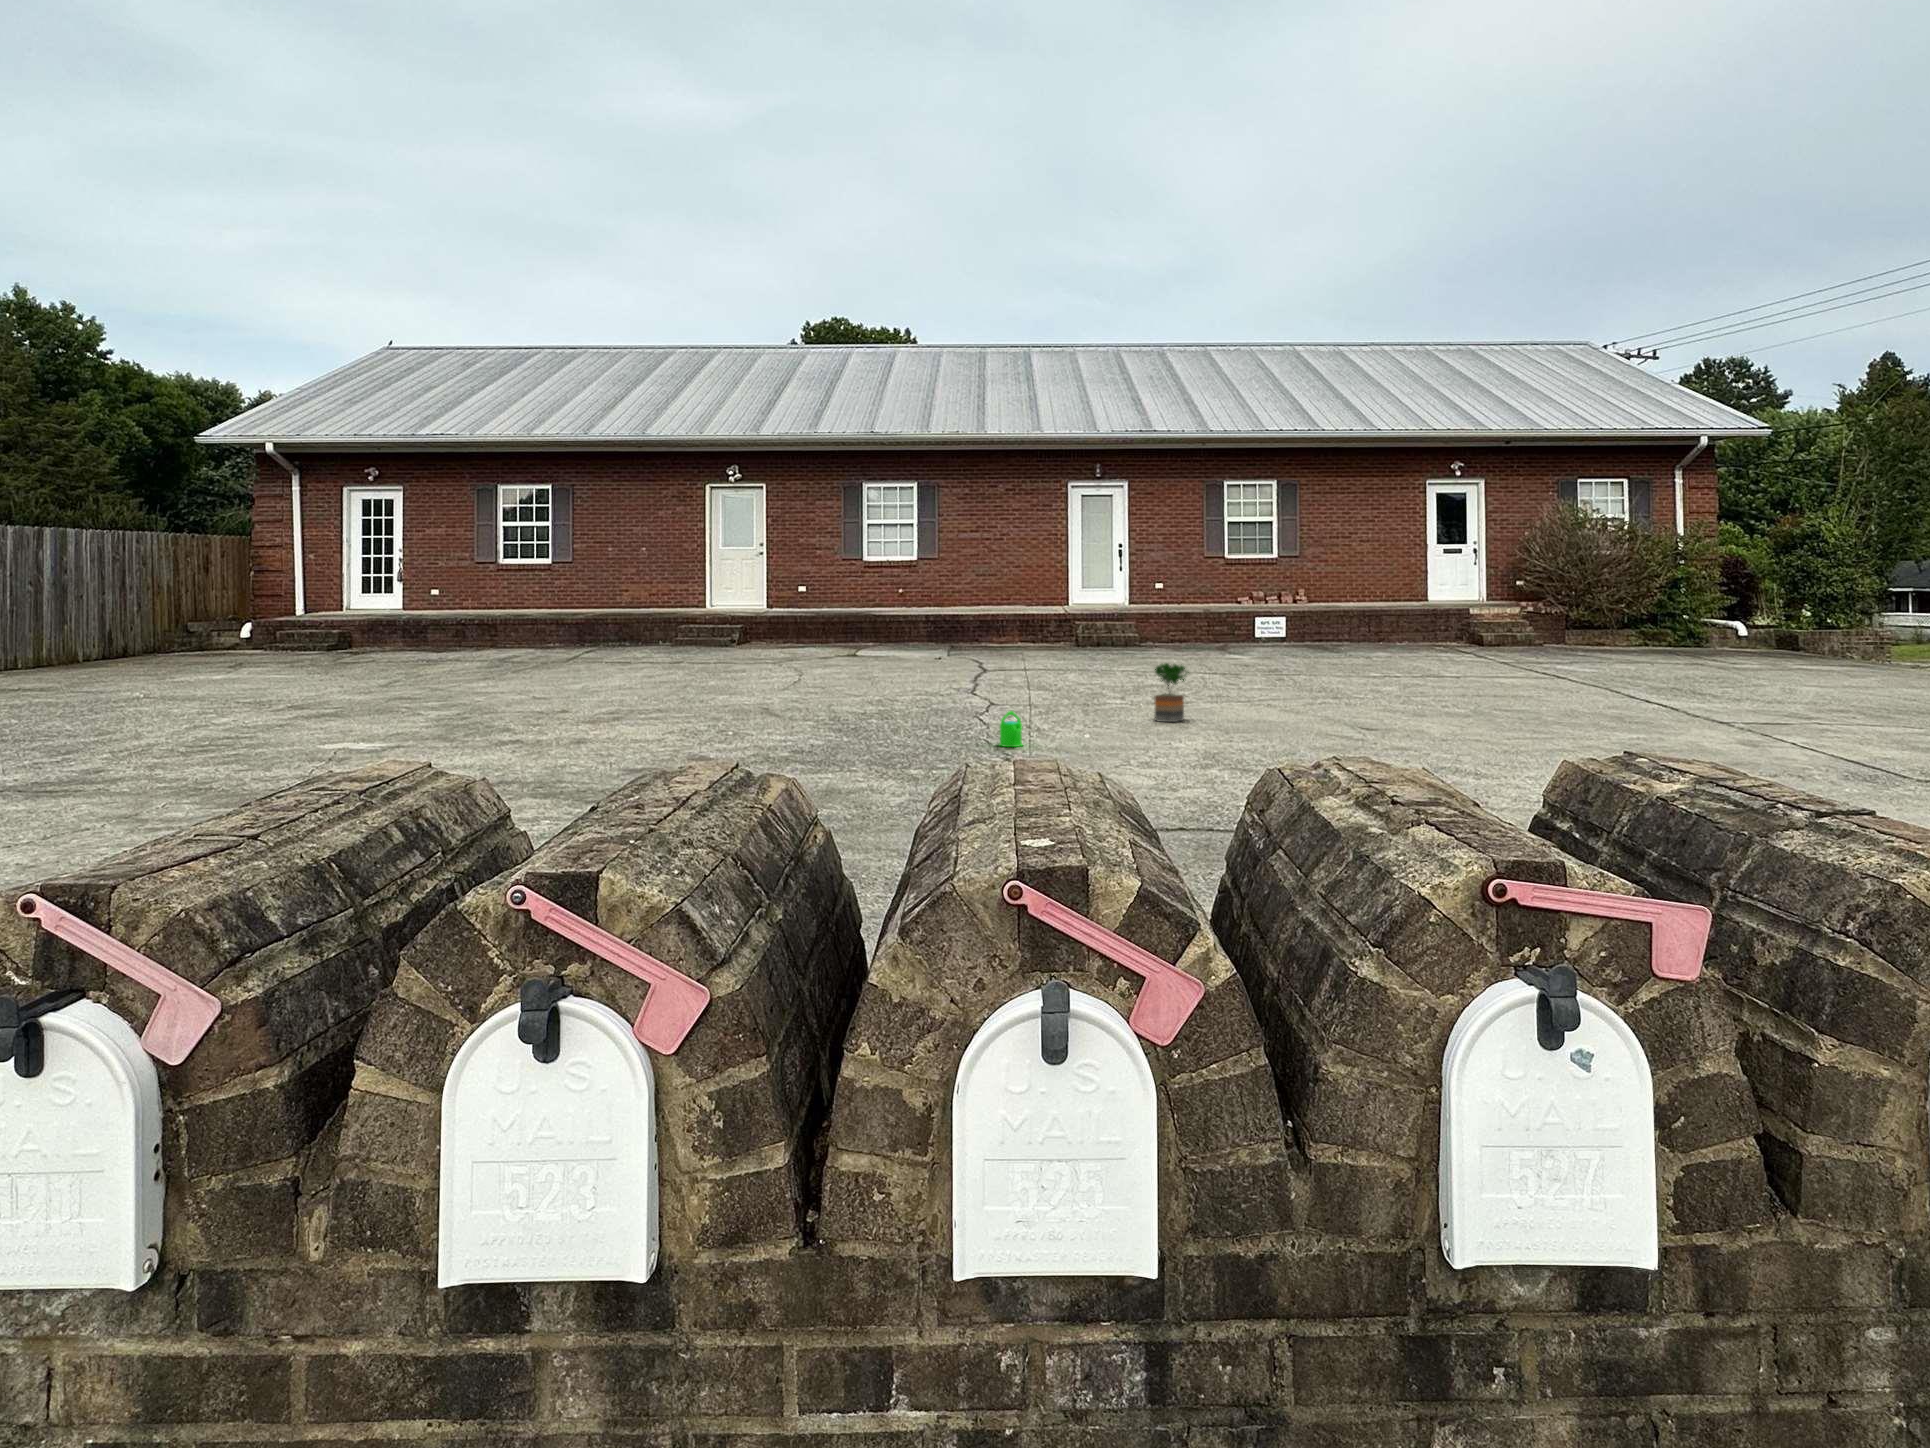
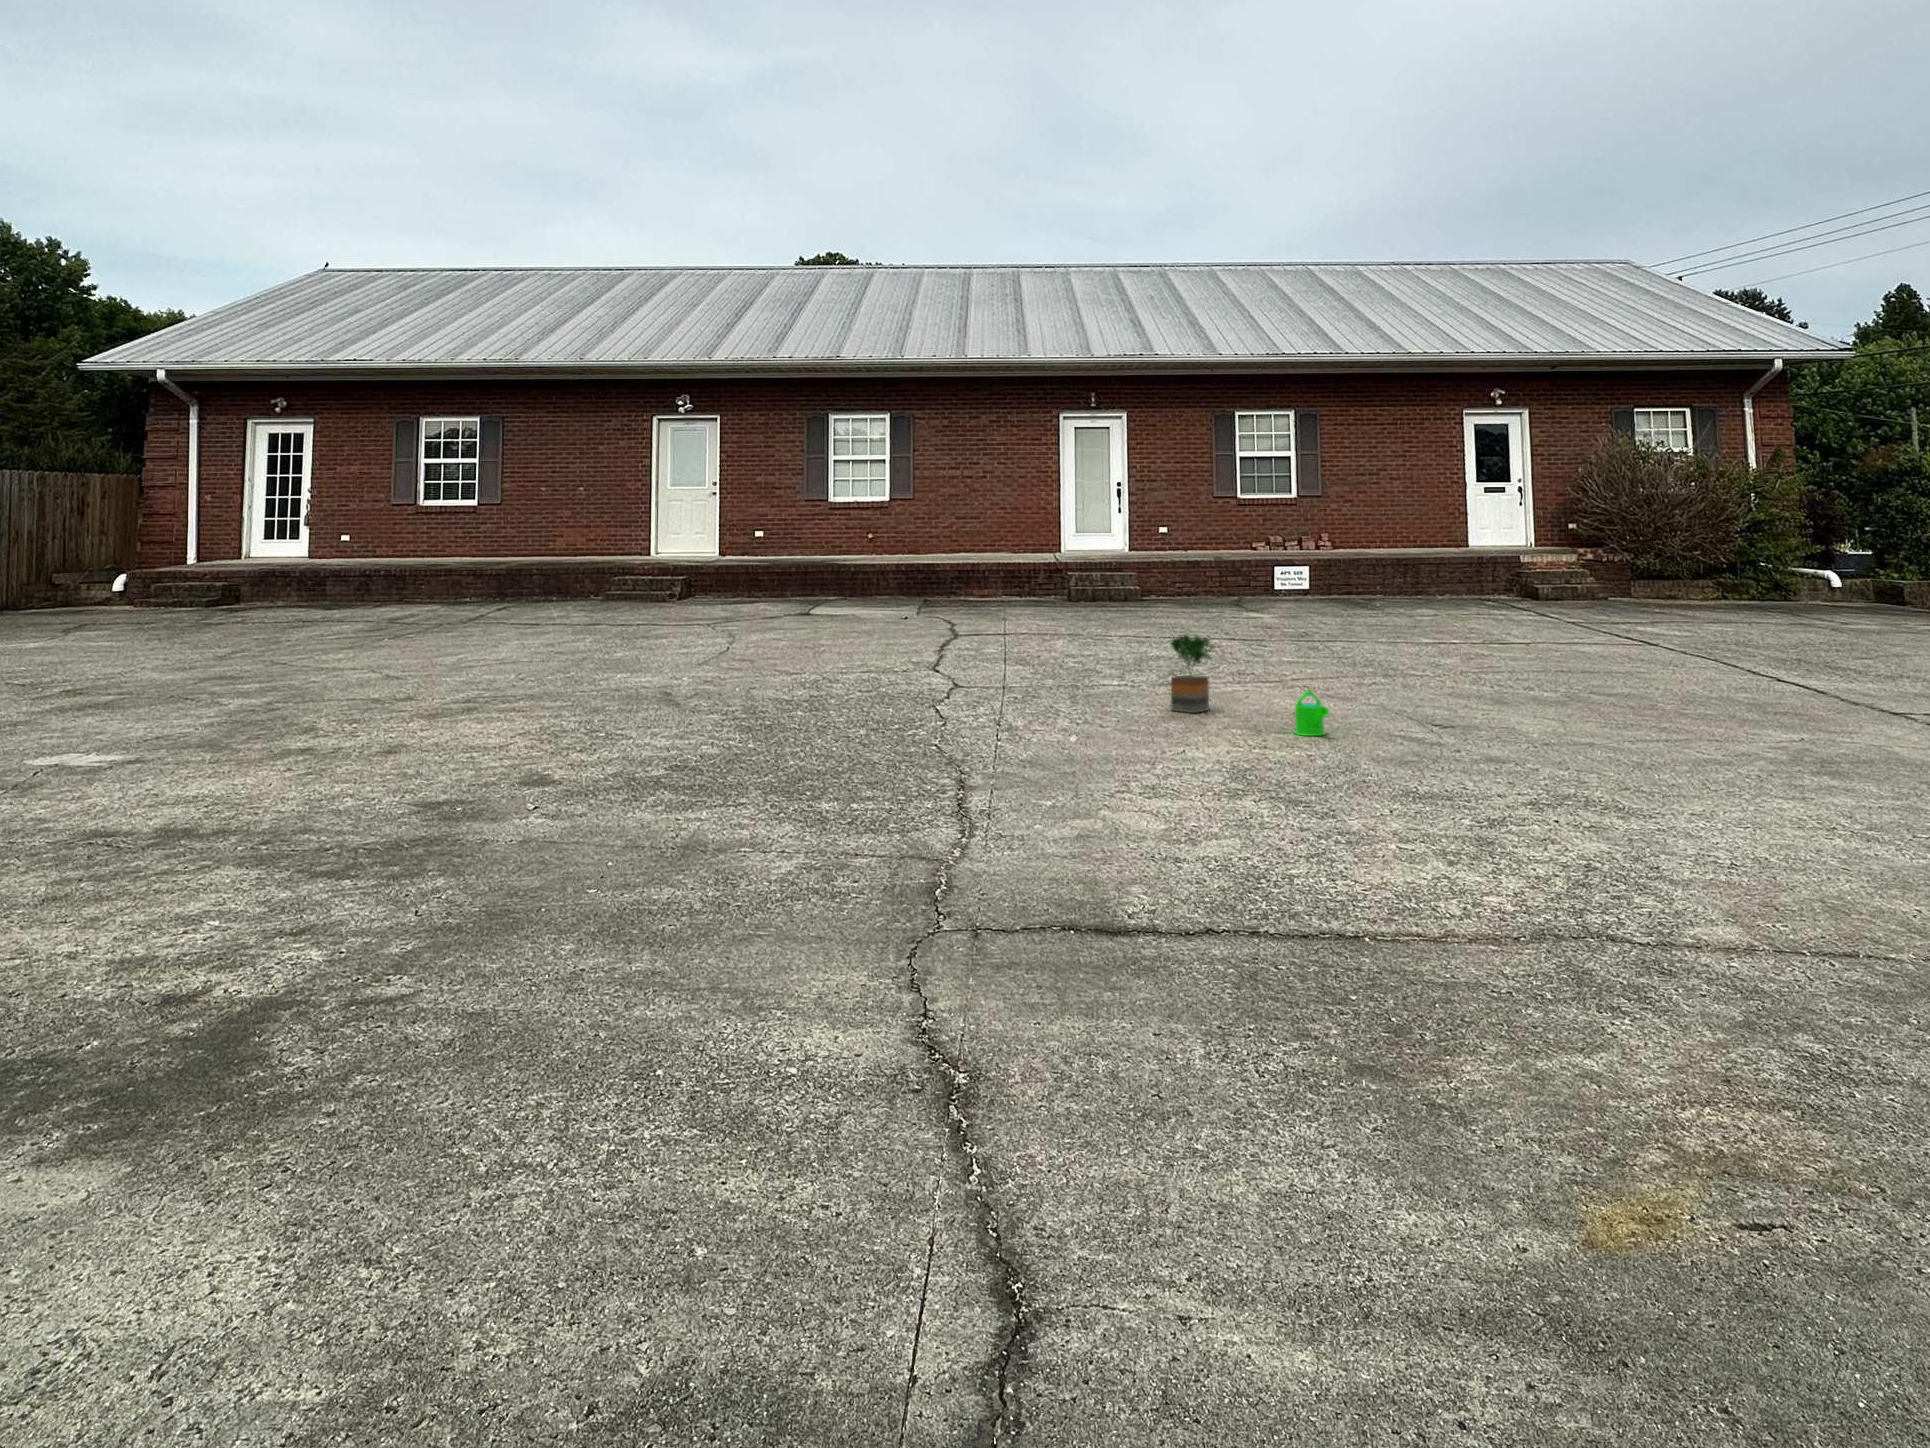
watering can: present [999,711,1023,747] -> present [1294,691,1330,736]

